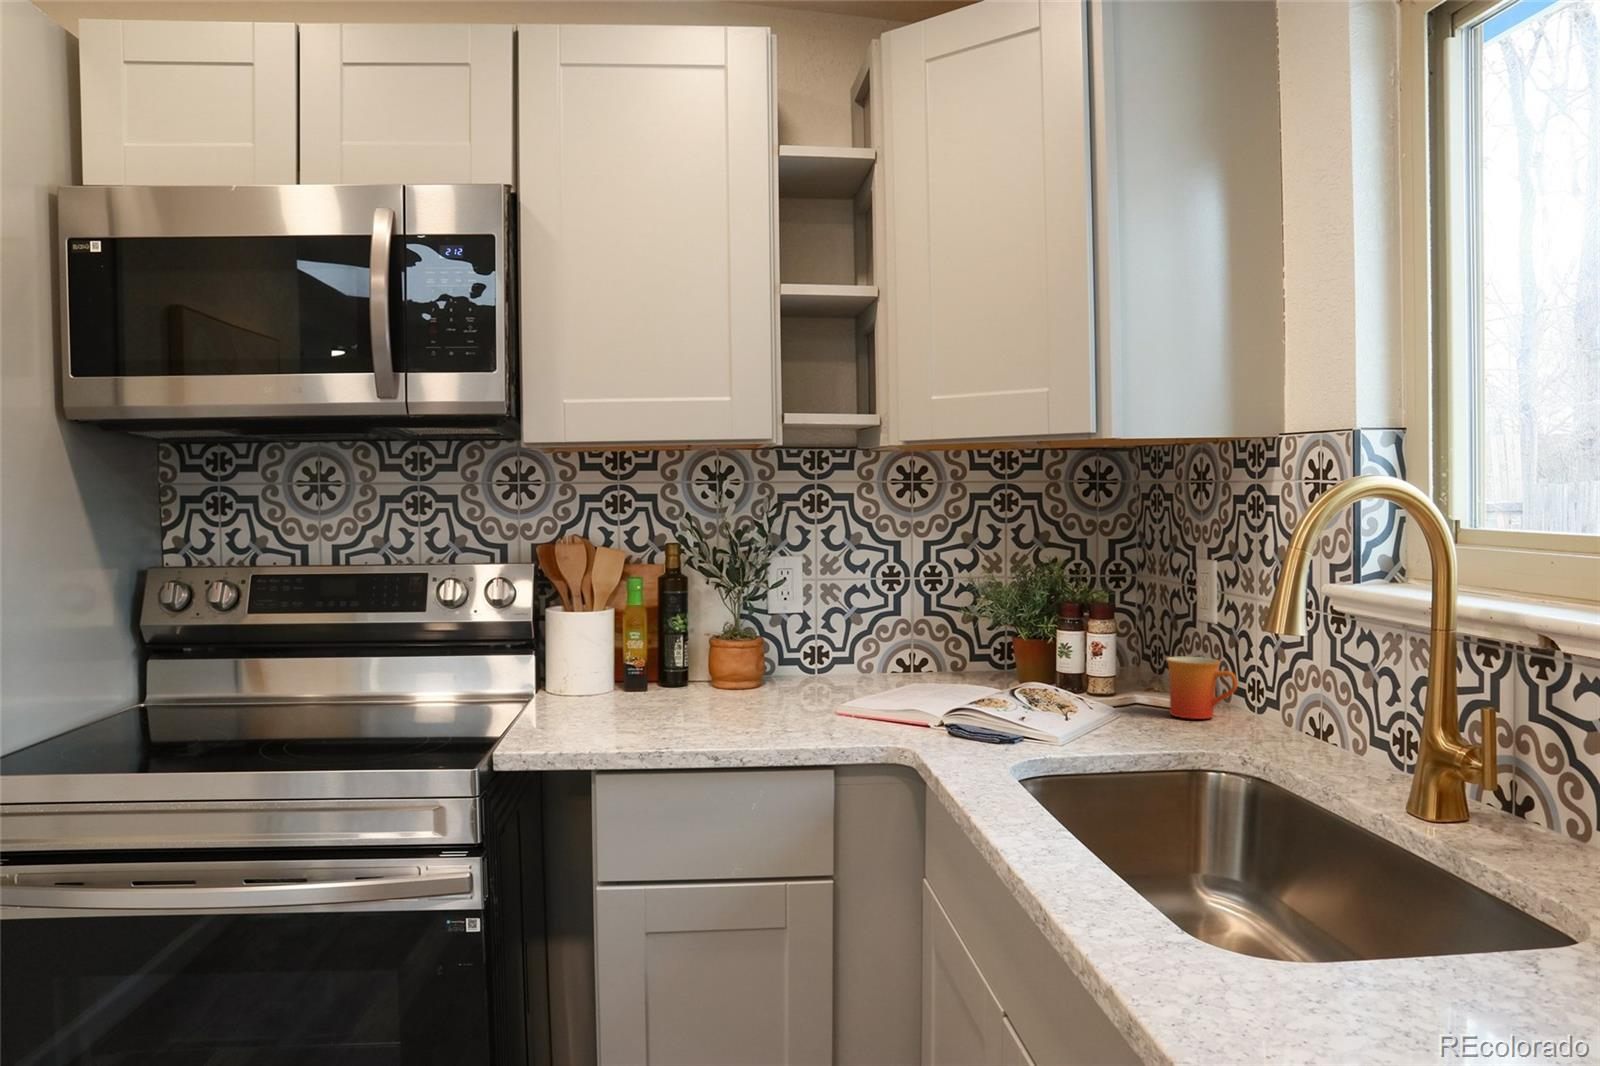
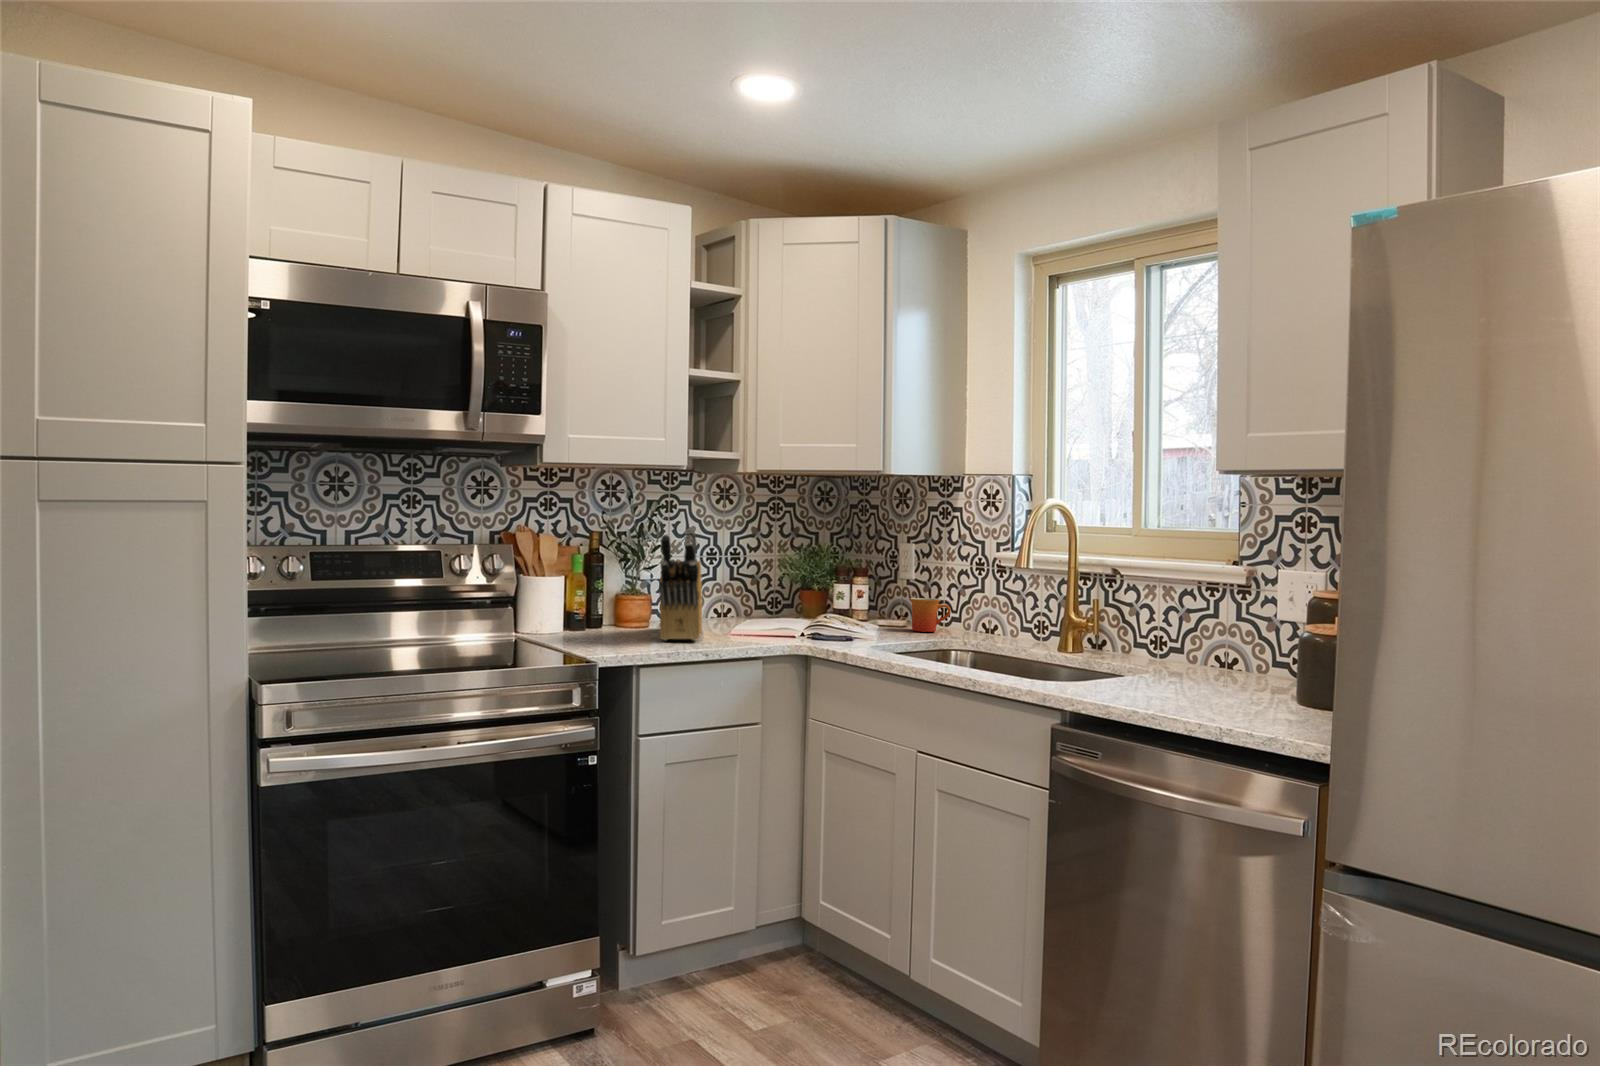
knife block: none [668,541,810,716] -> present [659,529,702,640]

